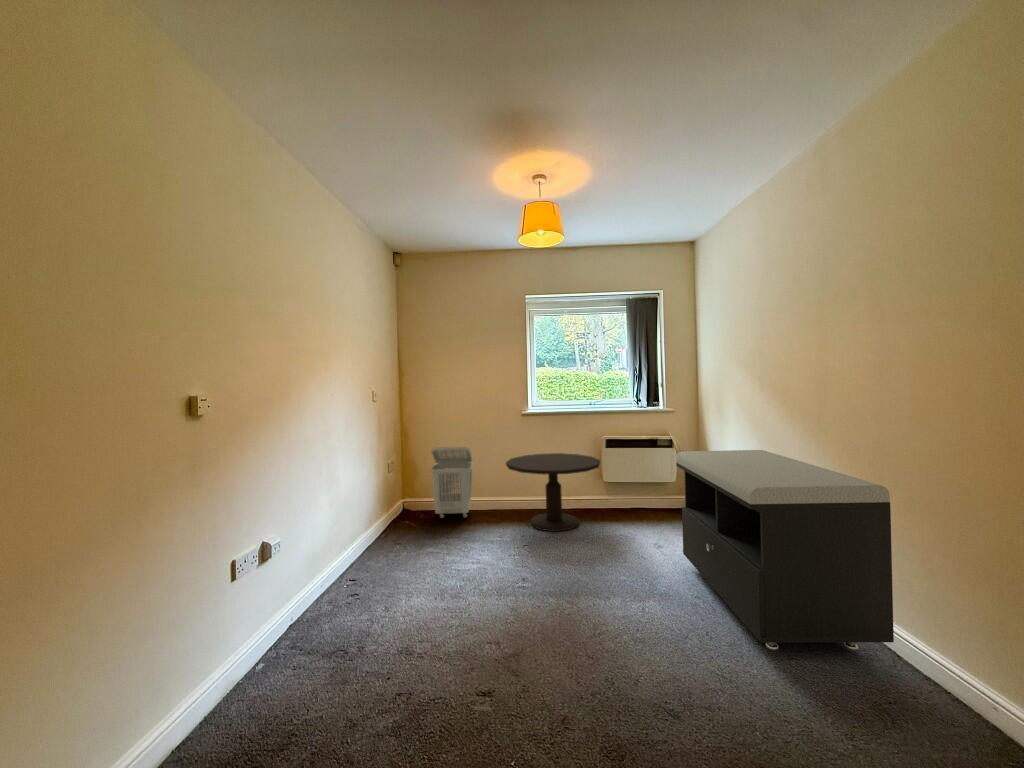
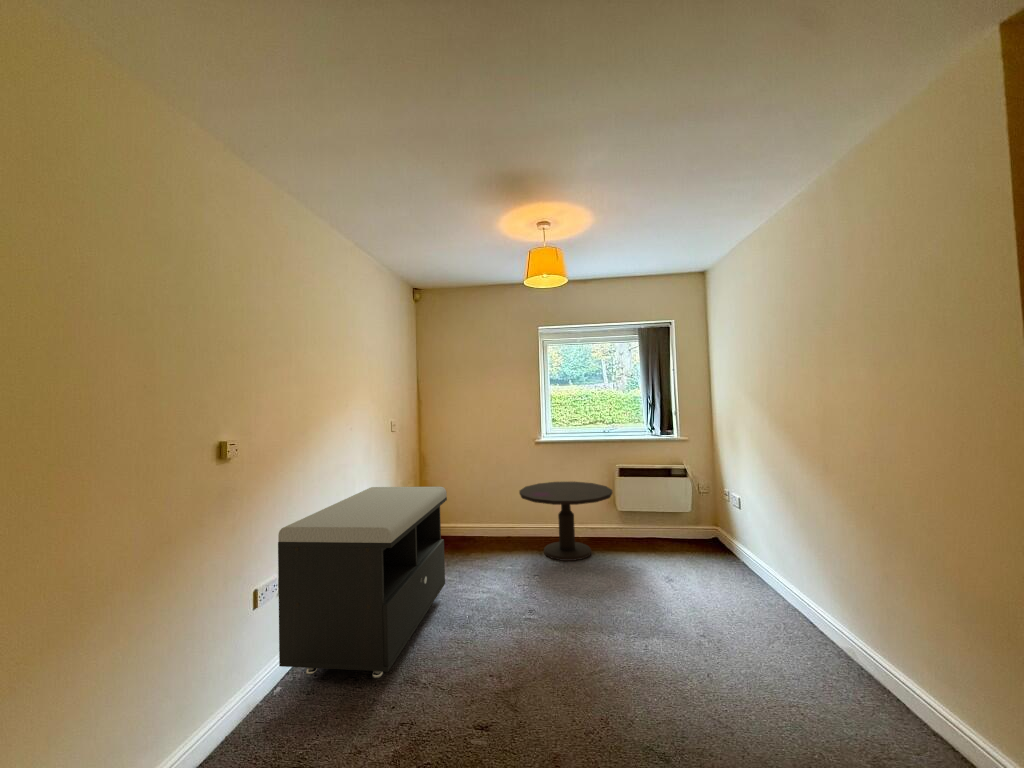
laundry basket: present [430,447,473,518] -> none [447,475,489,545]
storage bench: present [676,450,894,651] -> present [278,487,447,678]

